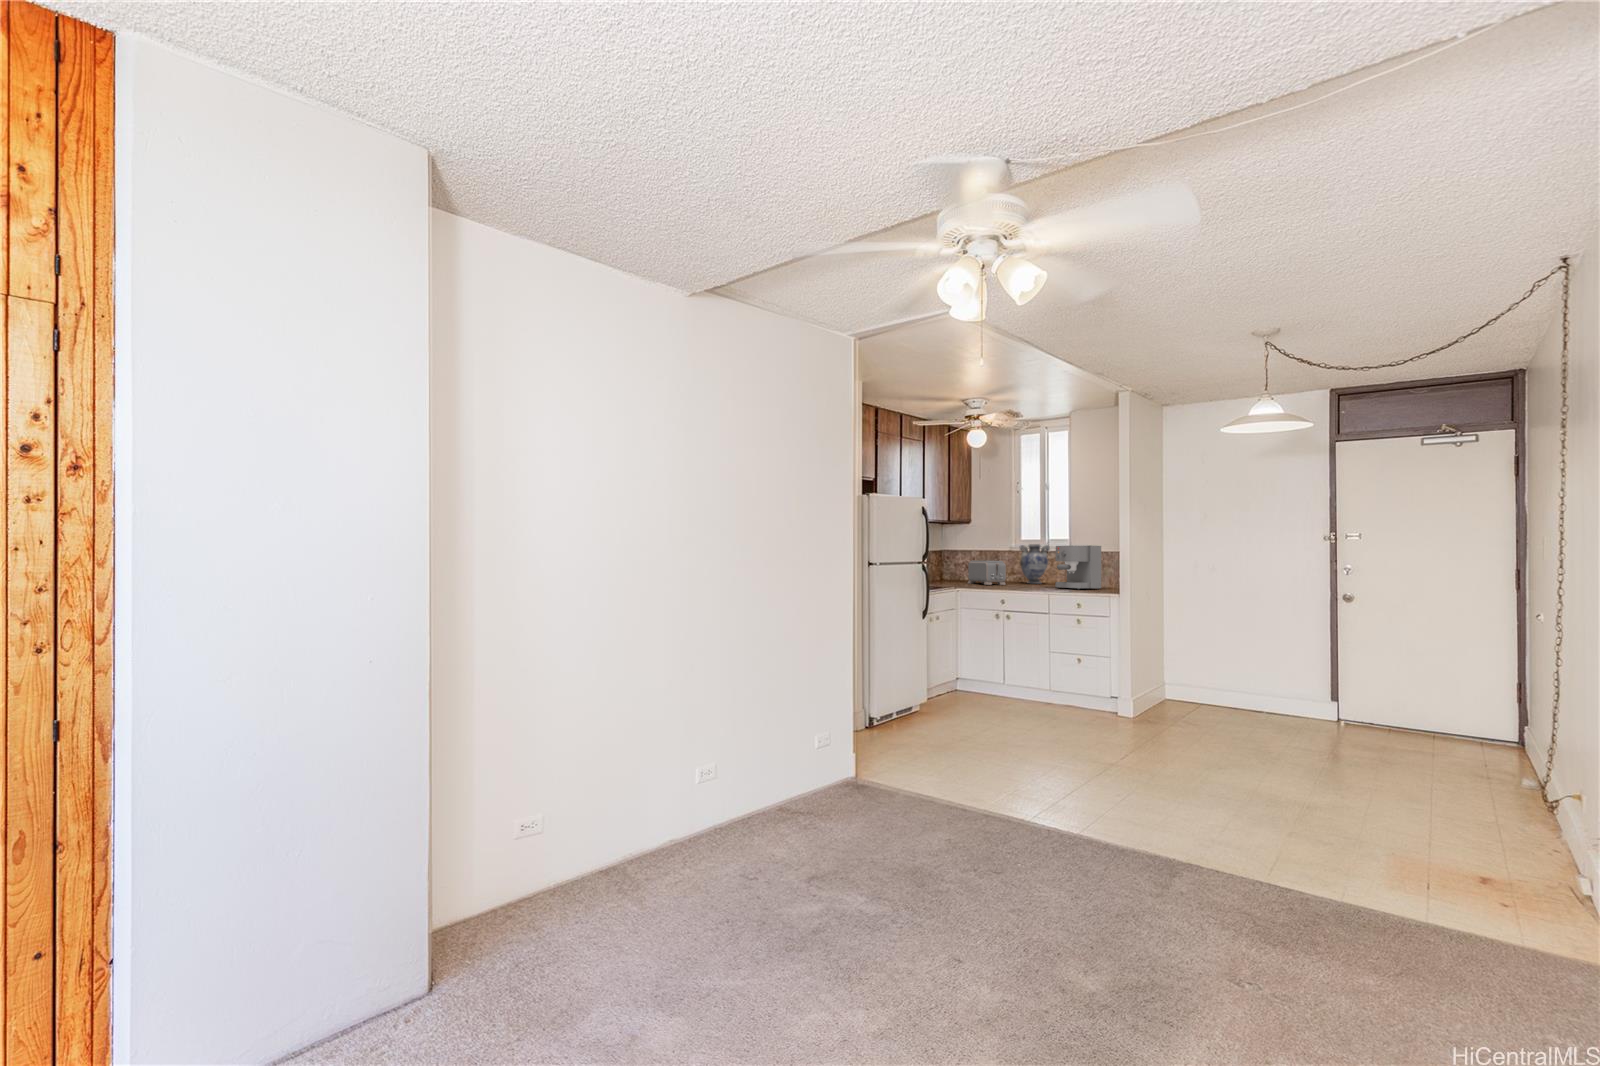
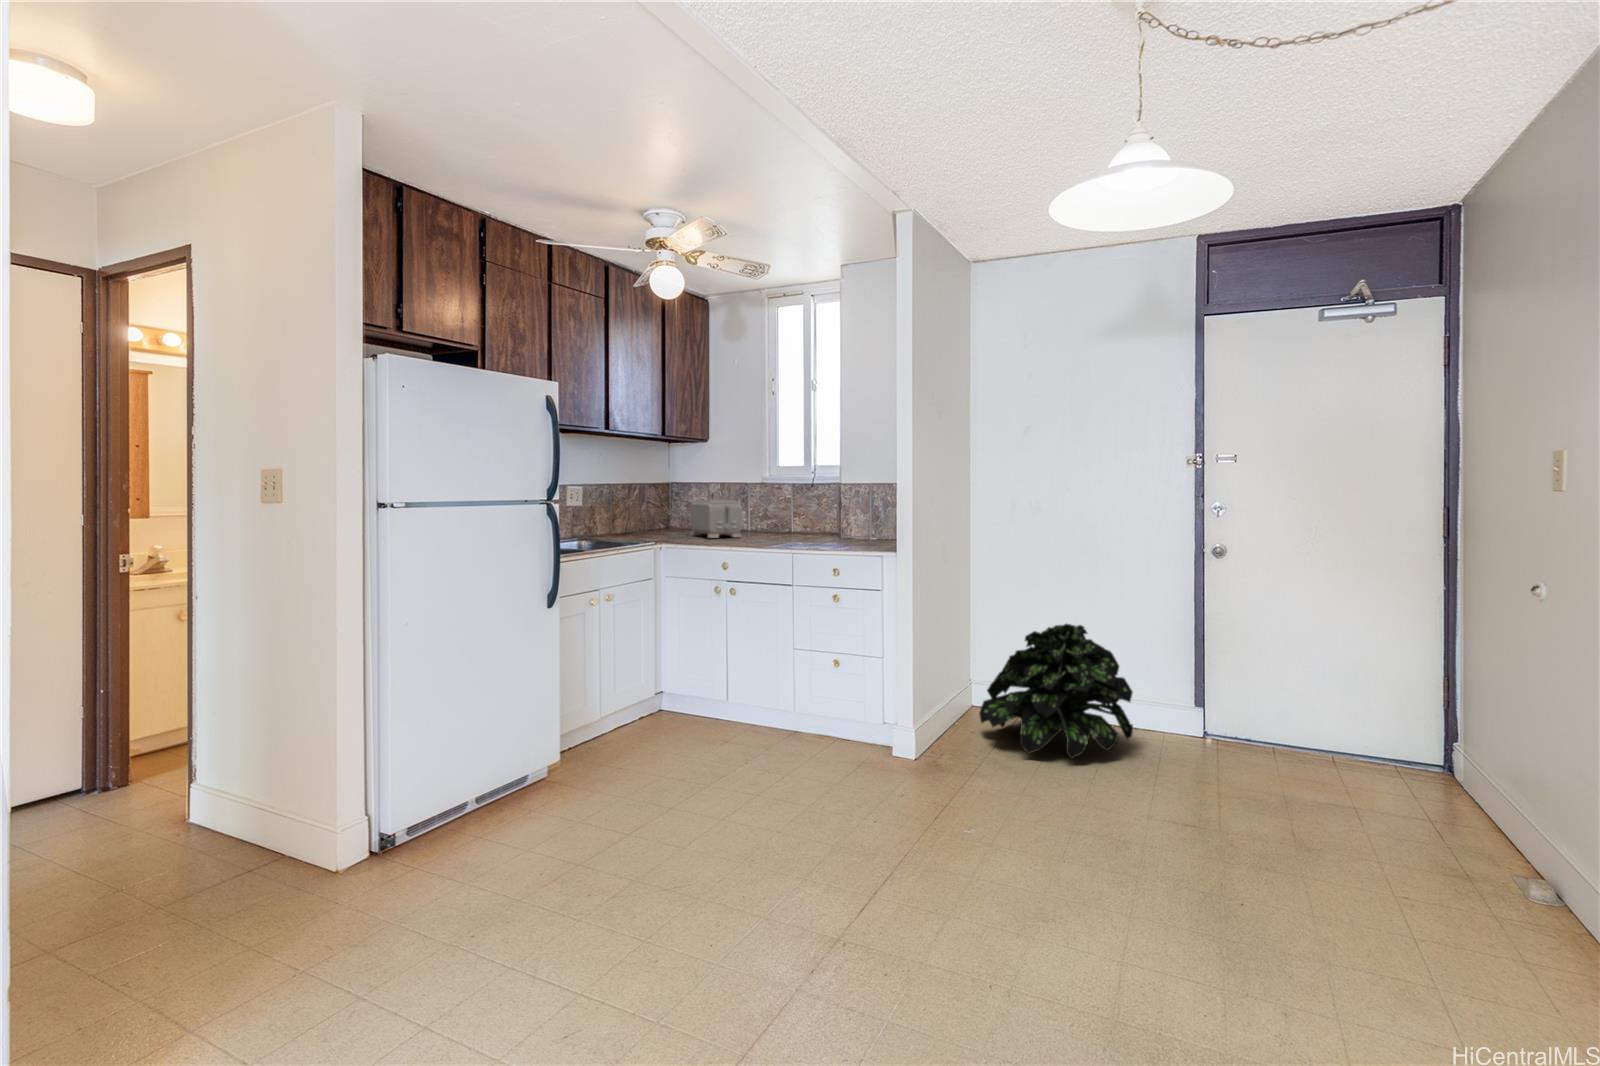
vase: present [1020,544,1050,584] -> none [769,474,814,533]
coffee maker: present [1055,545,1101,589] -> none [804,476,874,545]
potted plant: none [1178,642,1289,726] -> present [979,624,1133,759]

